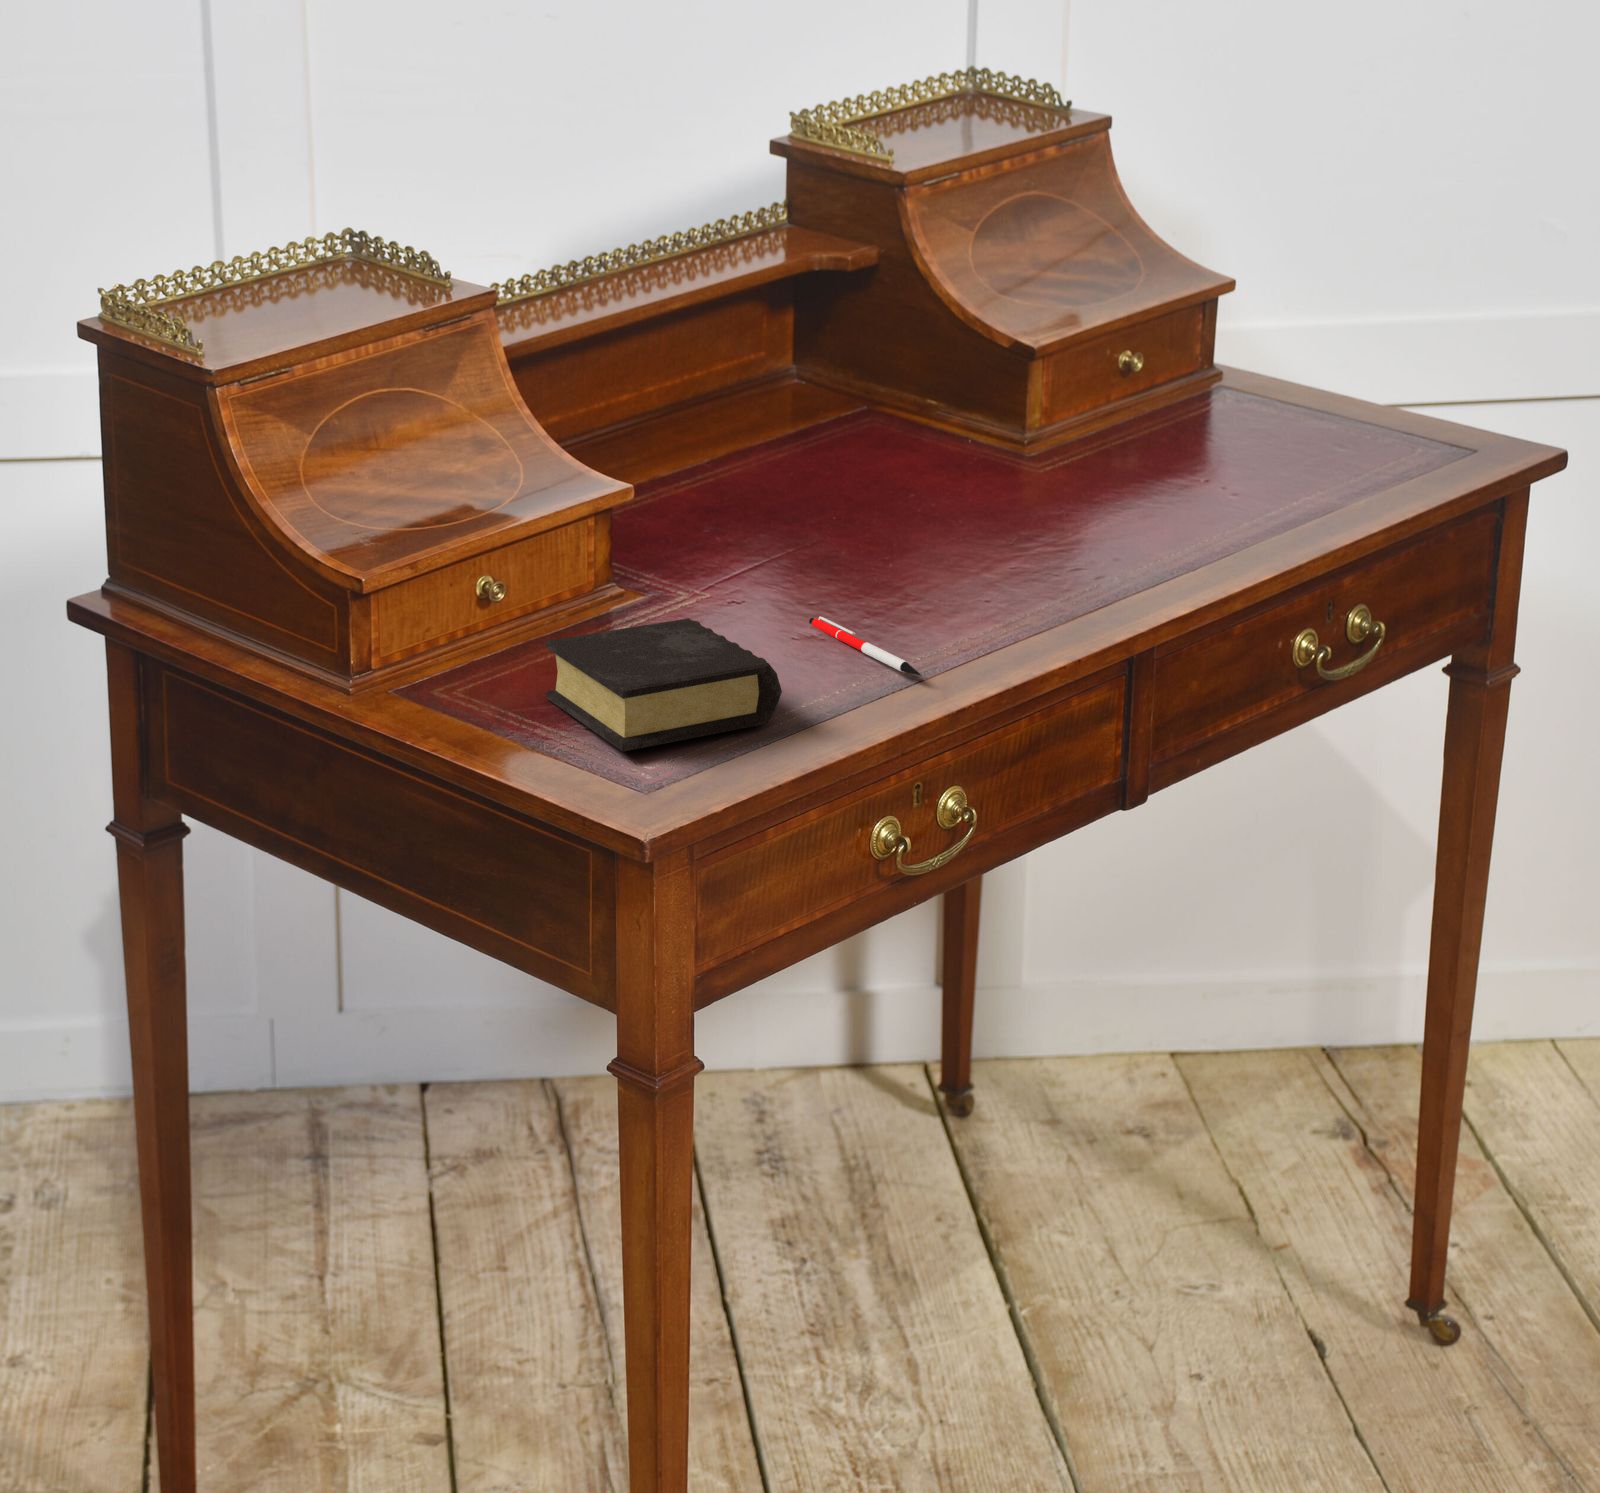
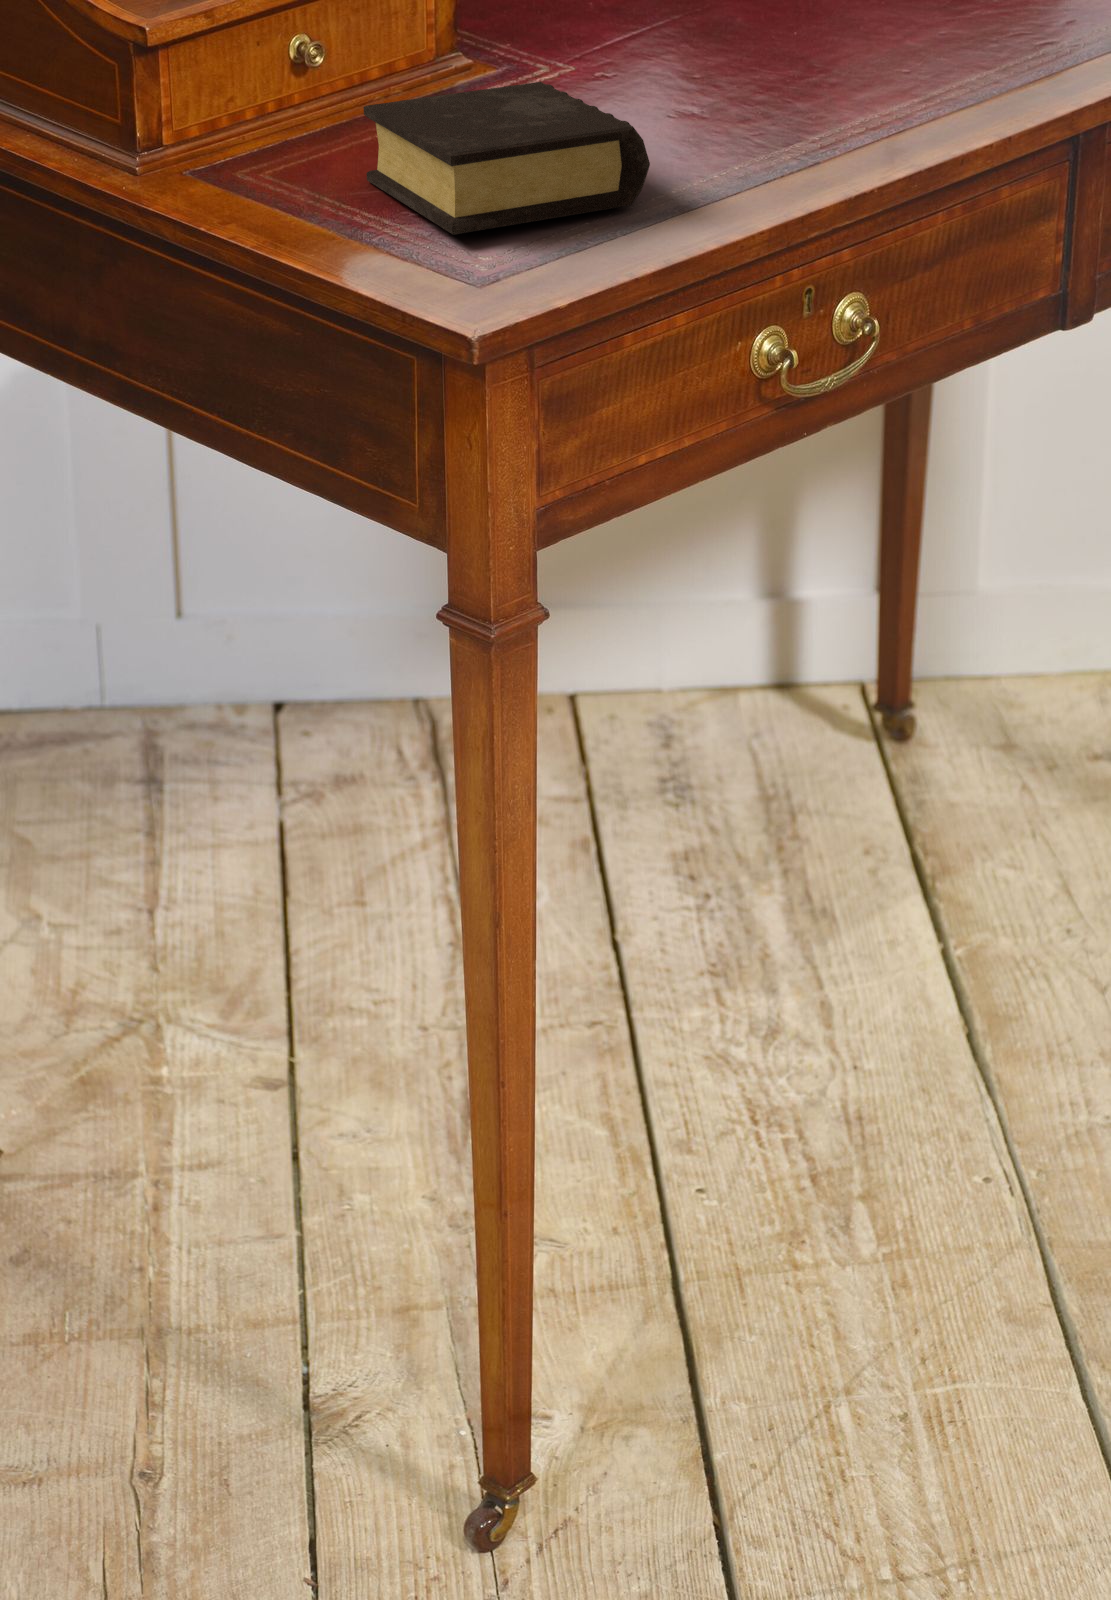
pen: present [809,616,921,675] -> none [694,88,827,150]

